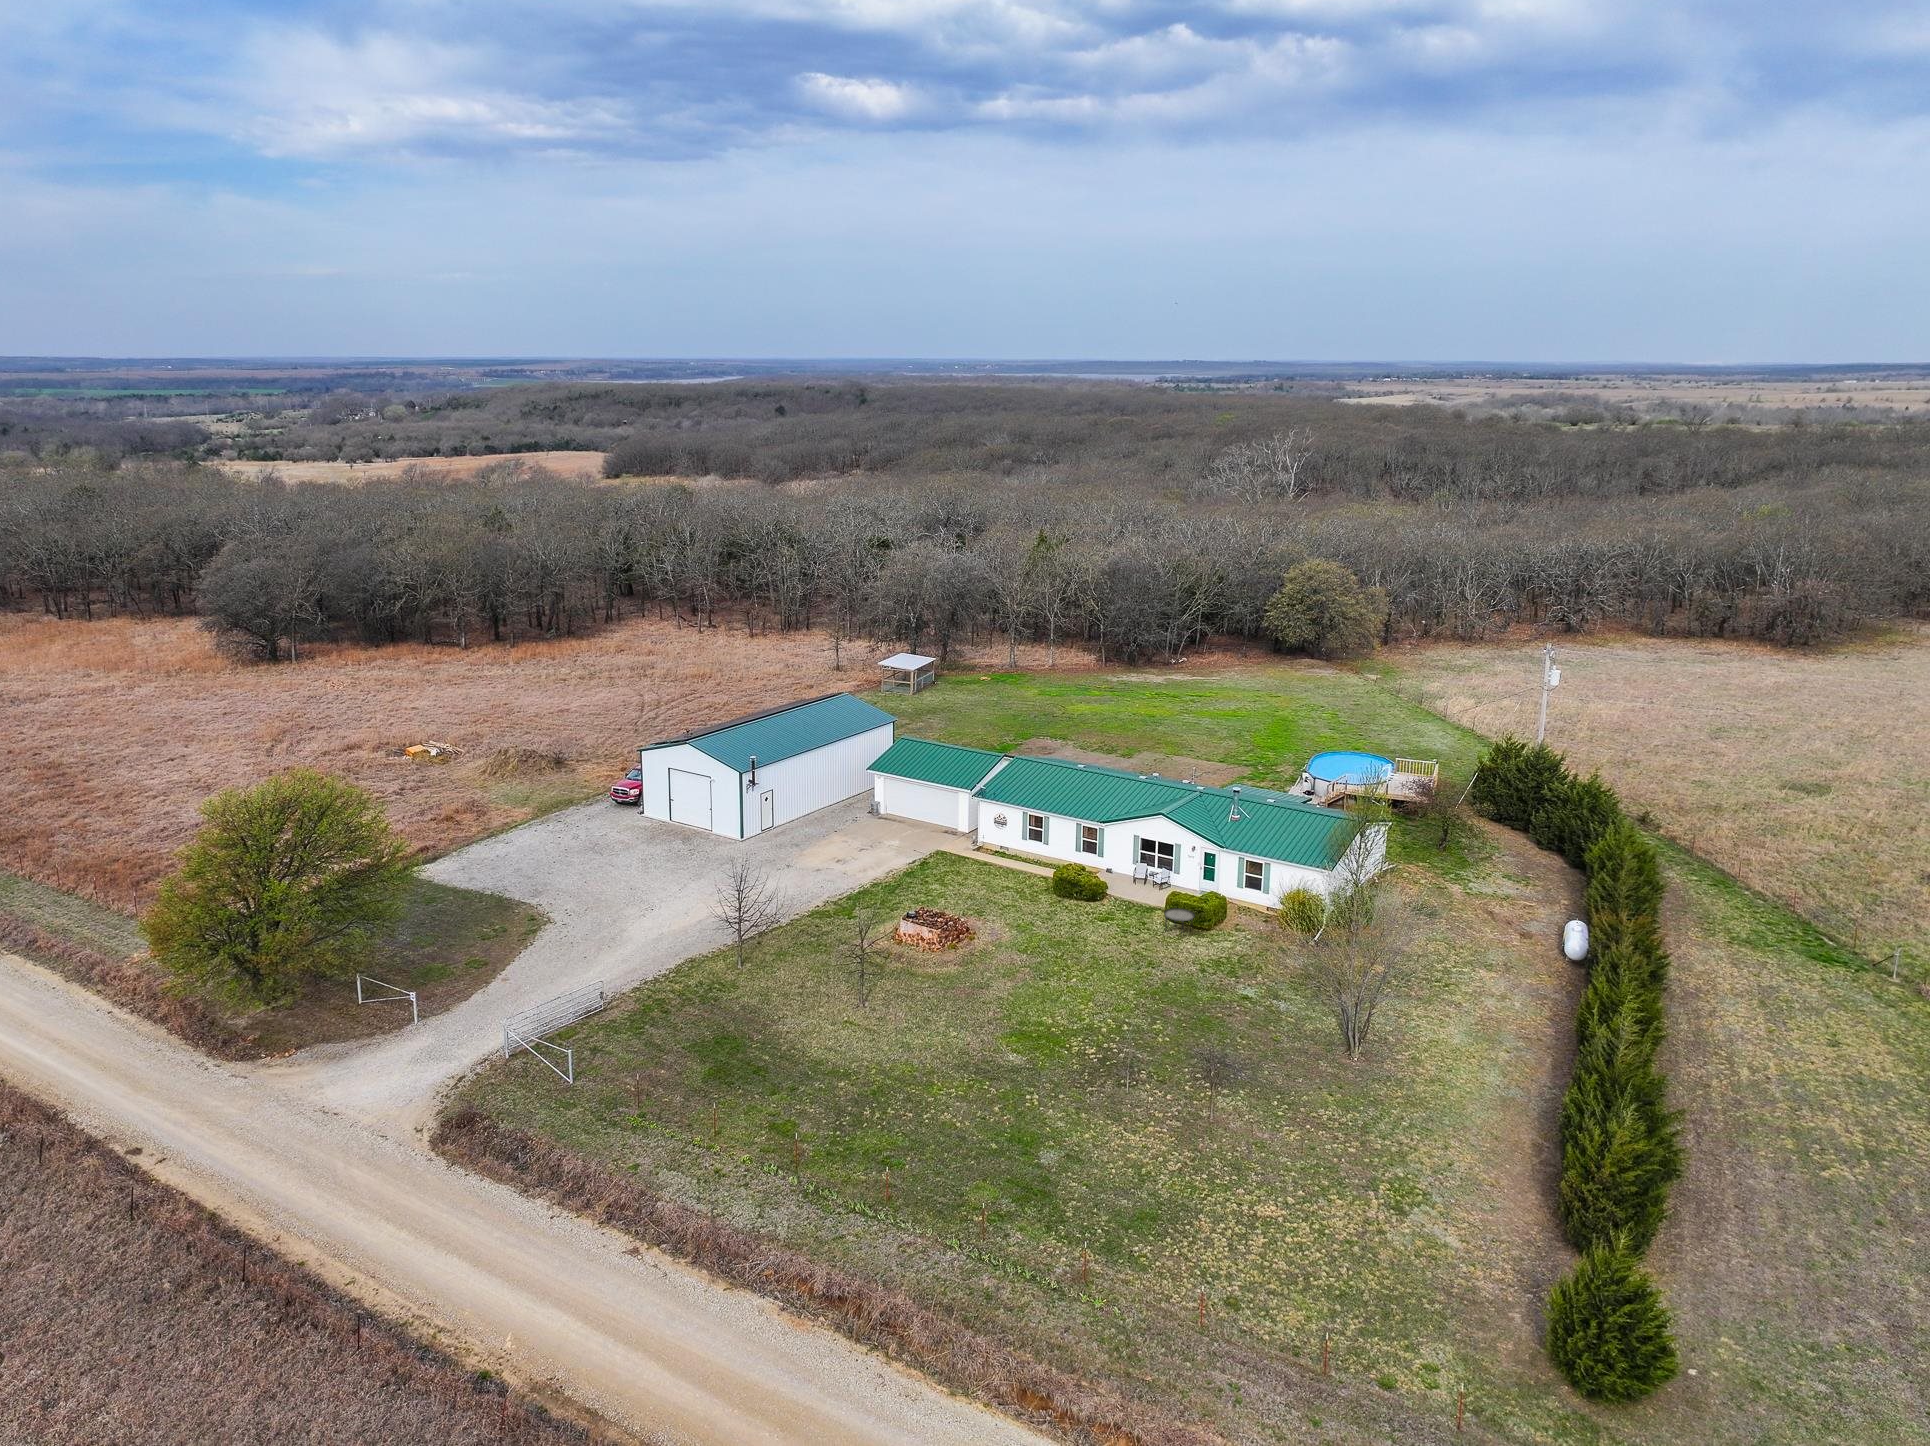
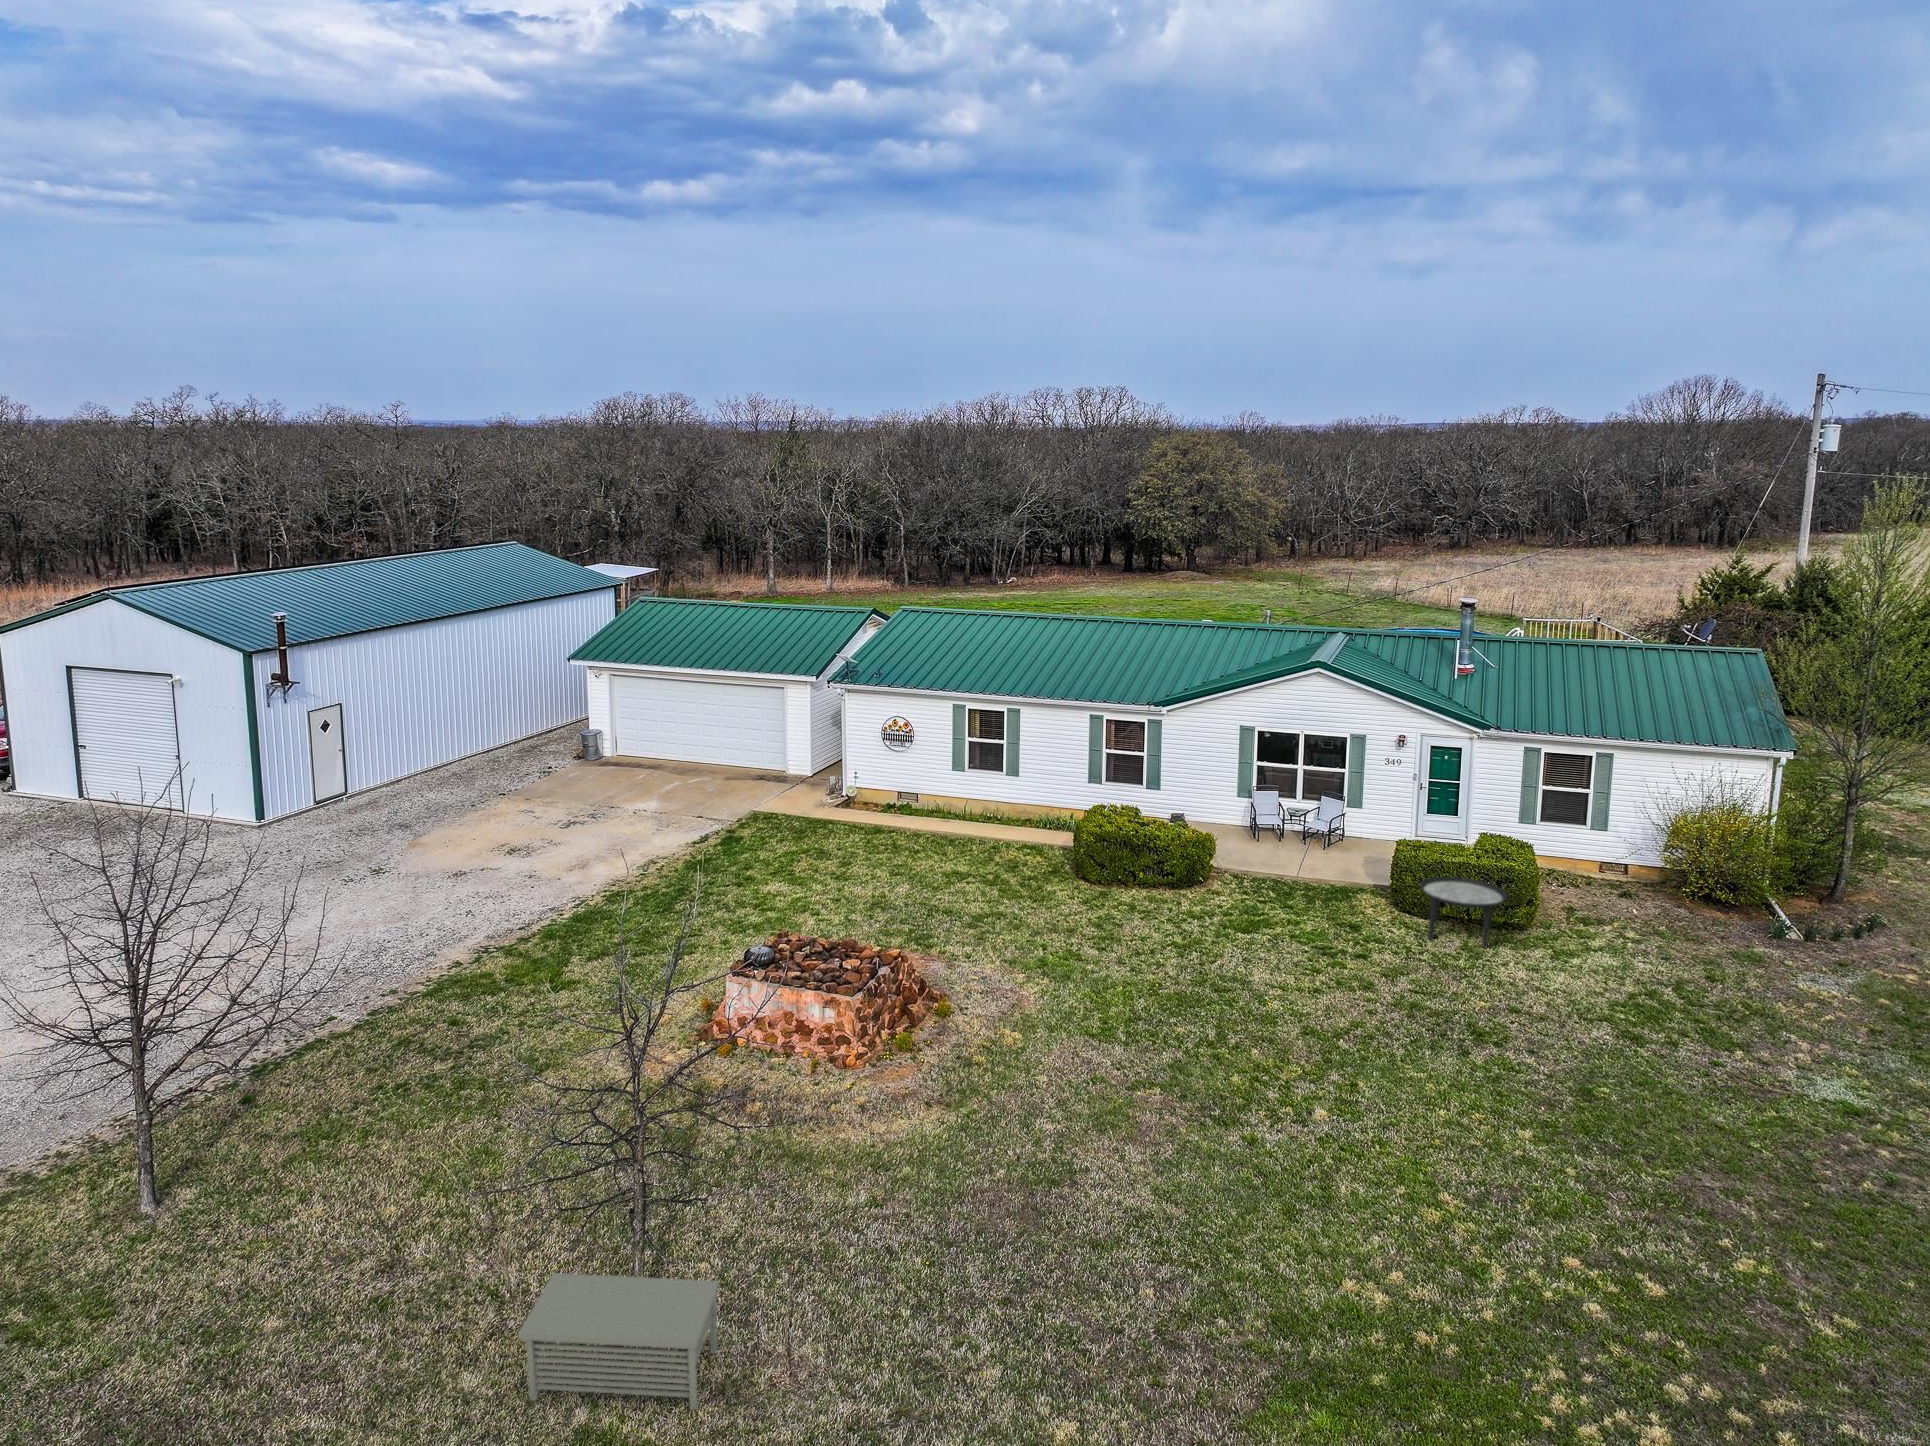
storage bench: none [840,983,884,1013] -> present [518,1273,719,1410]

